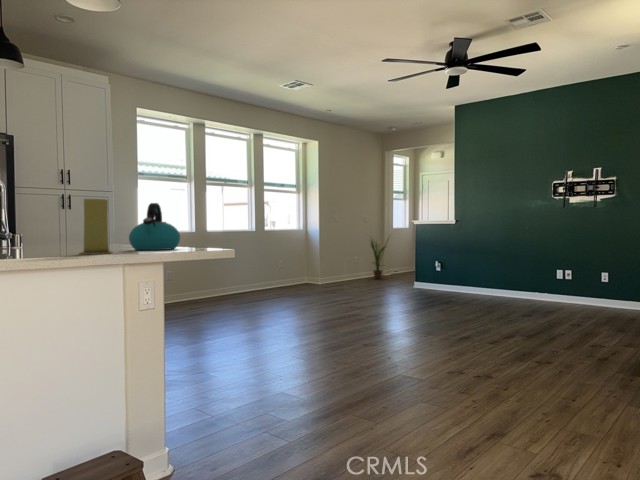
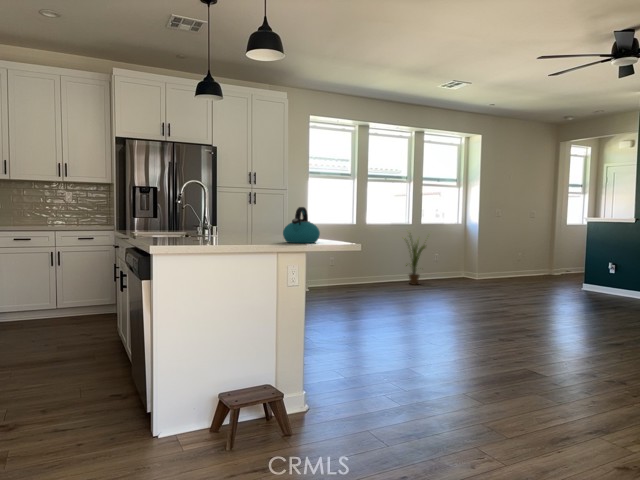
candle: present [80,199,112,254] -> none [247,205,270,245]
house plant: present [371,239,388,279] -> present [405,238,426,285]

